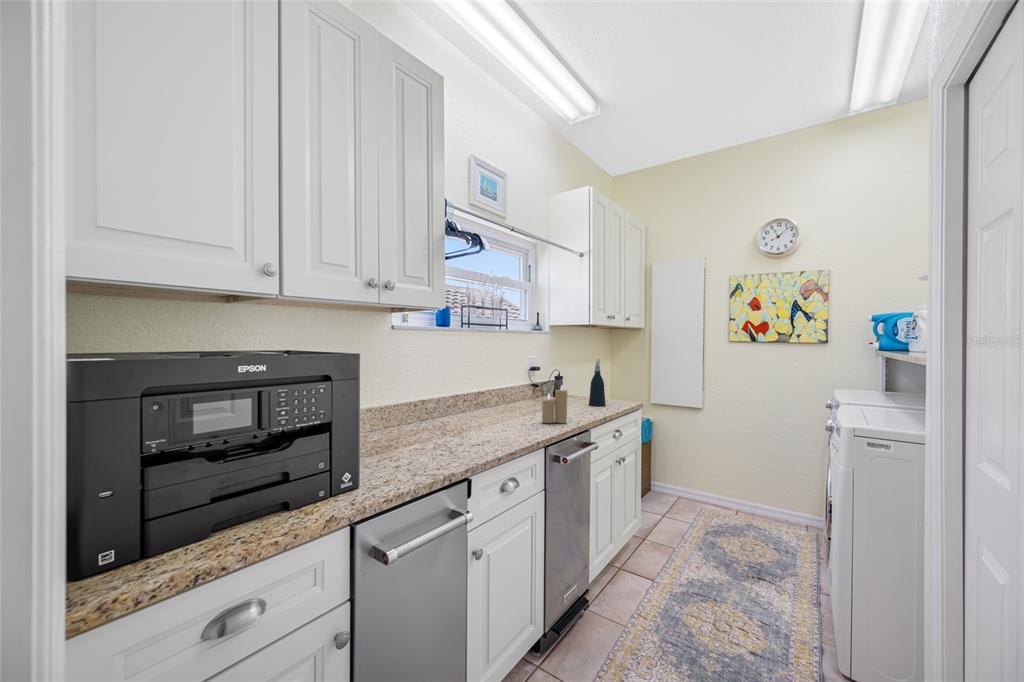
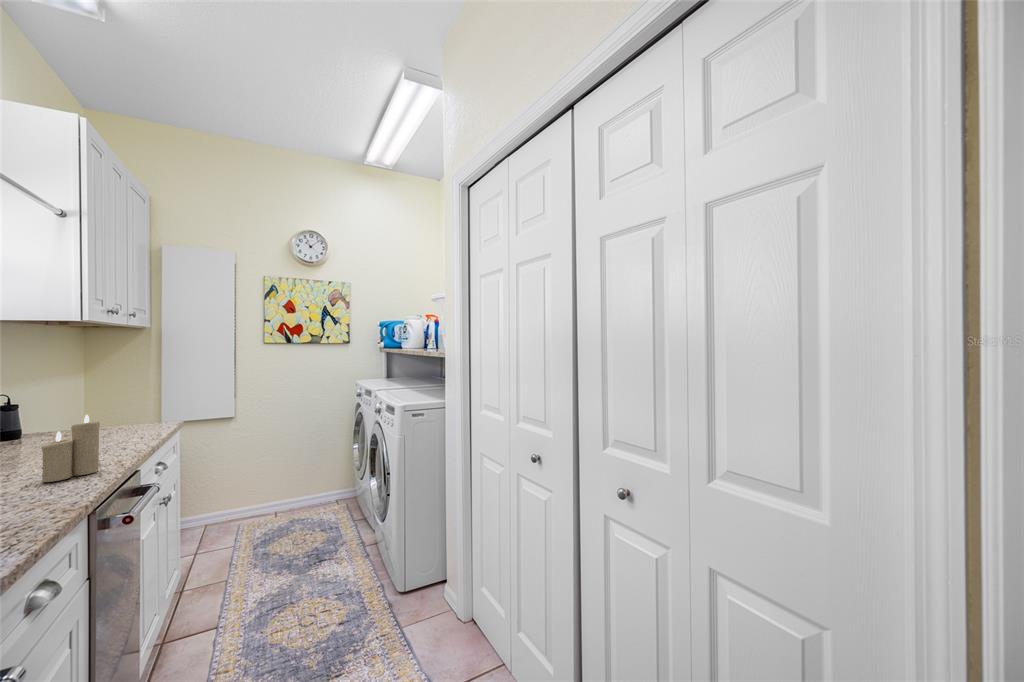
spray bottle: present [589,359,606,406] -> none [97,371,130,440]

